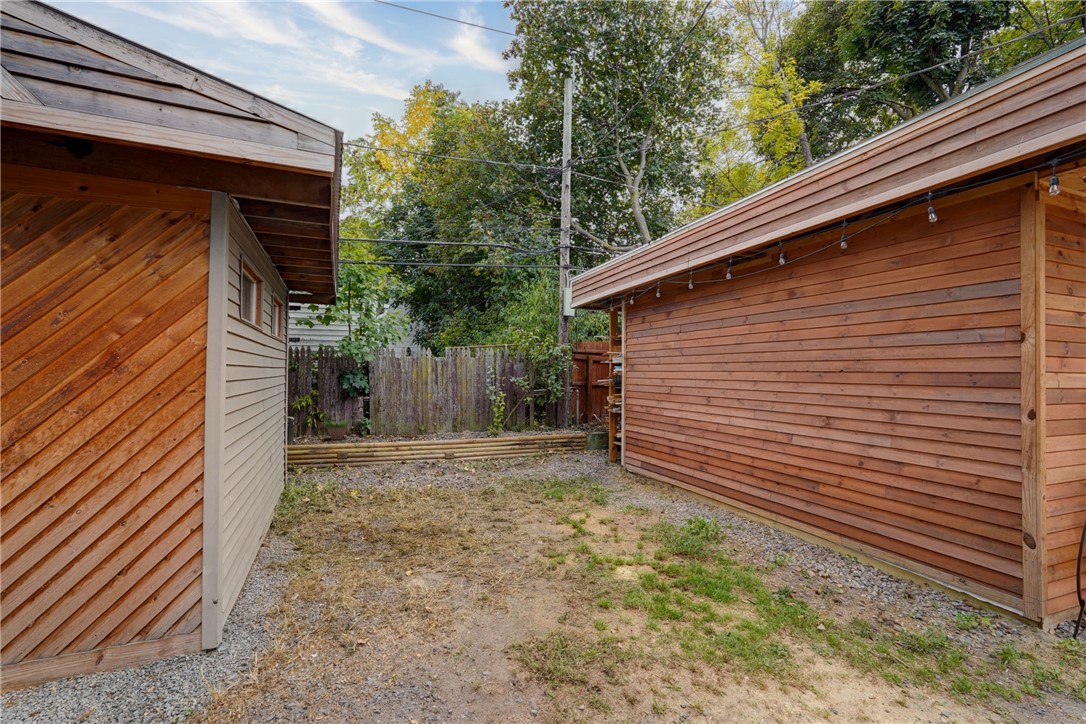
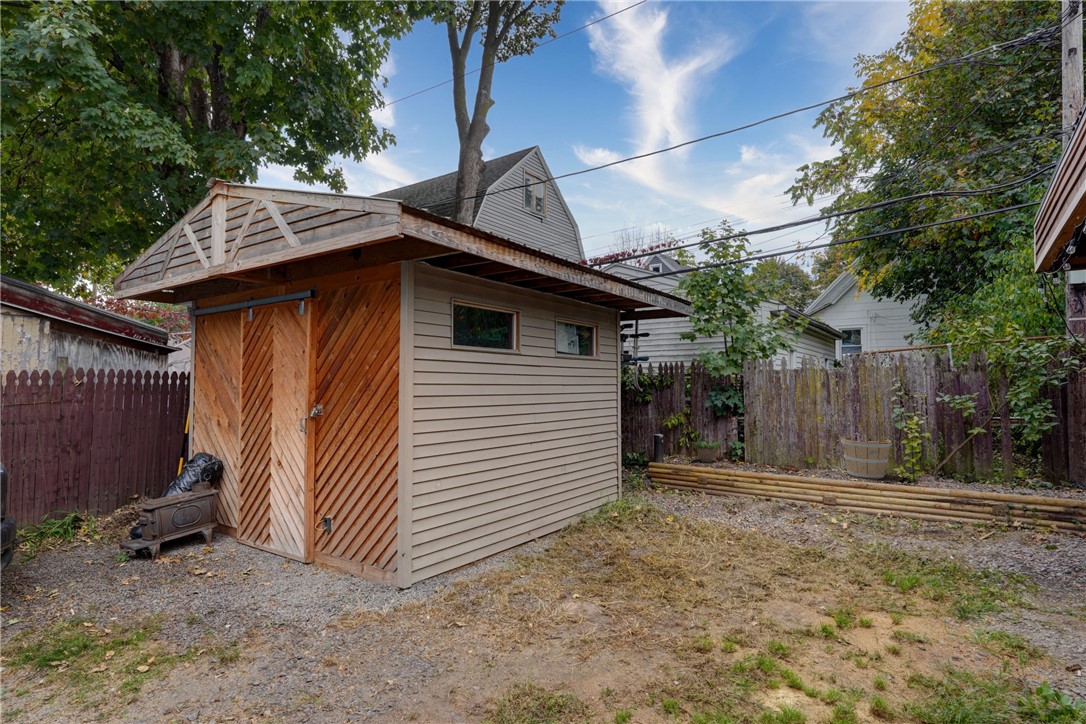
wooden bucket: none [447,407,480,437] -> present [841,436,892,479]

